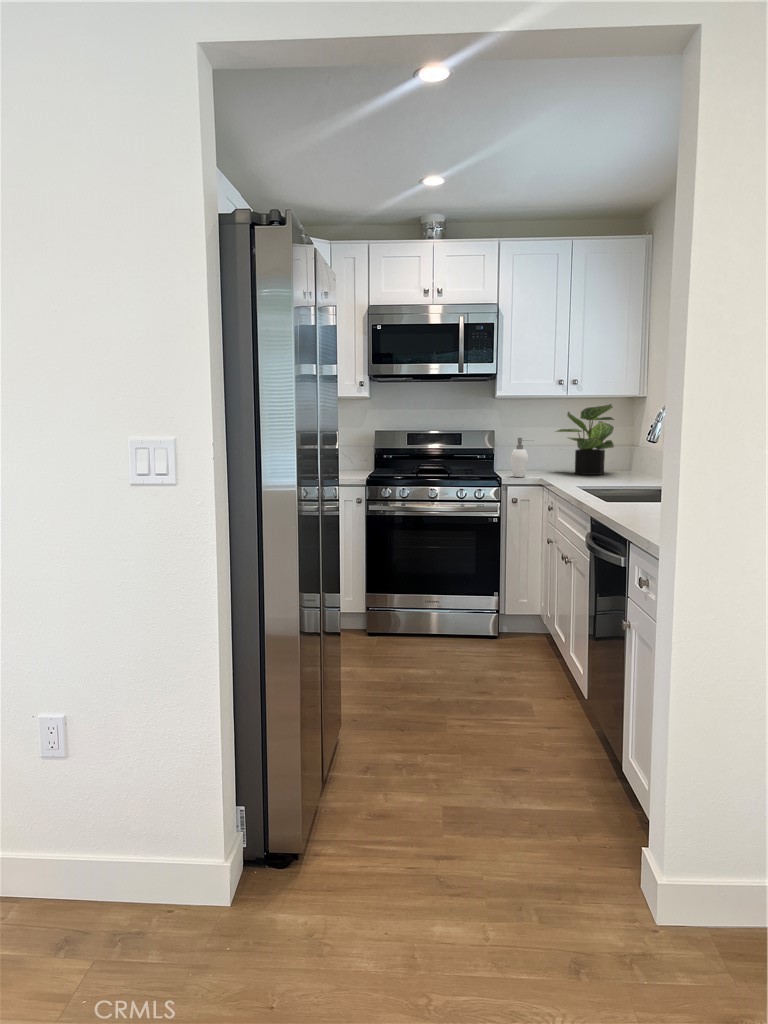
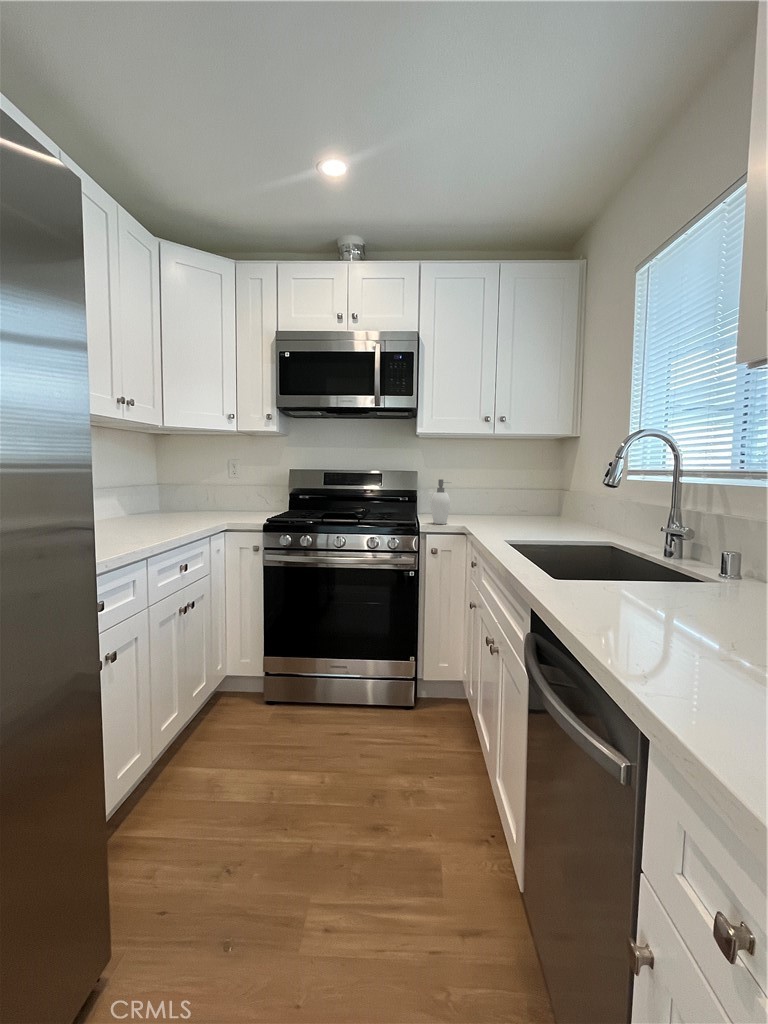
potted plant: present [556,404,614,475] -> none [478,443,548,522]

